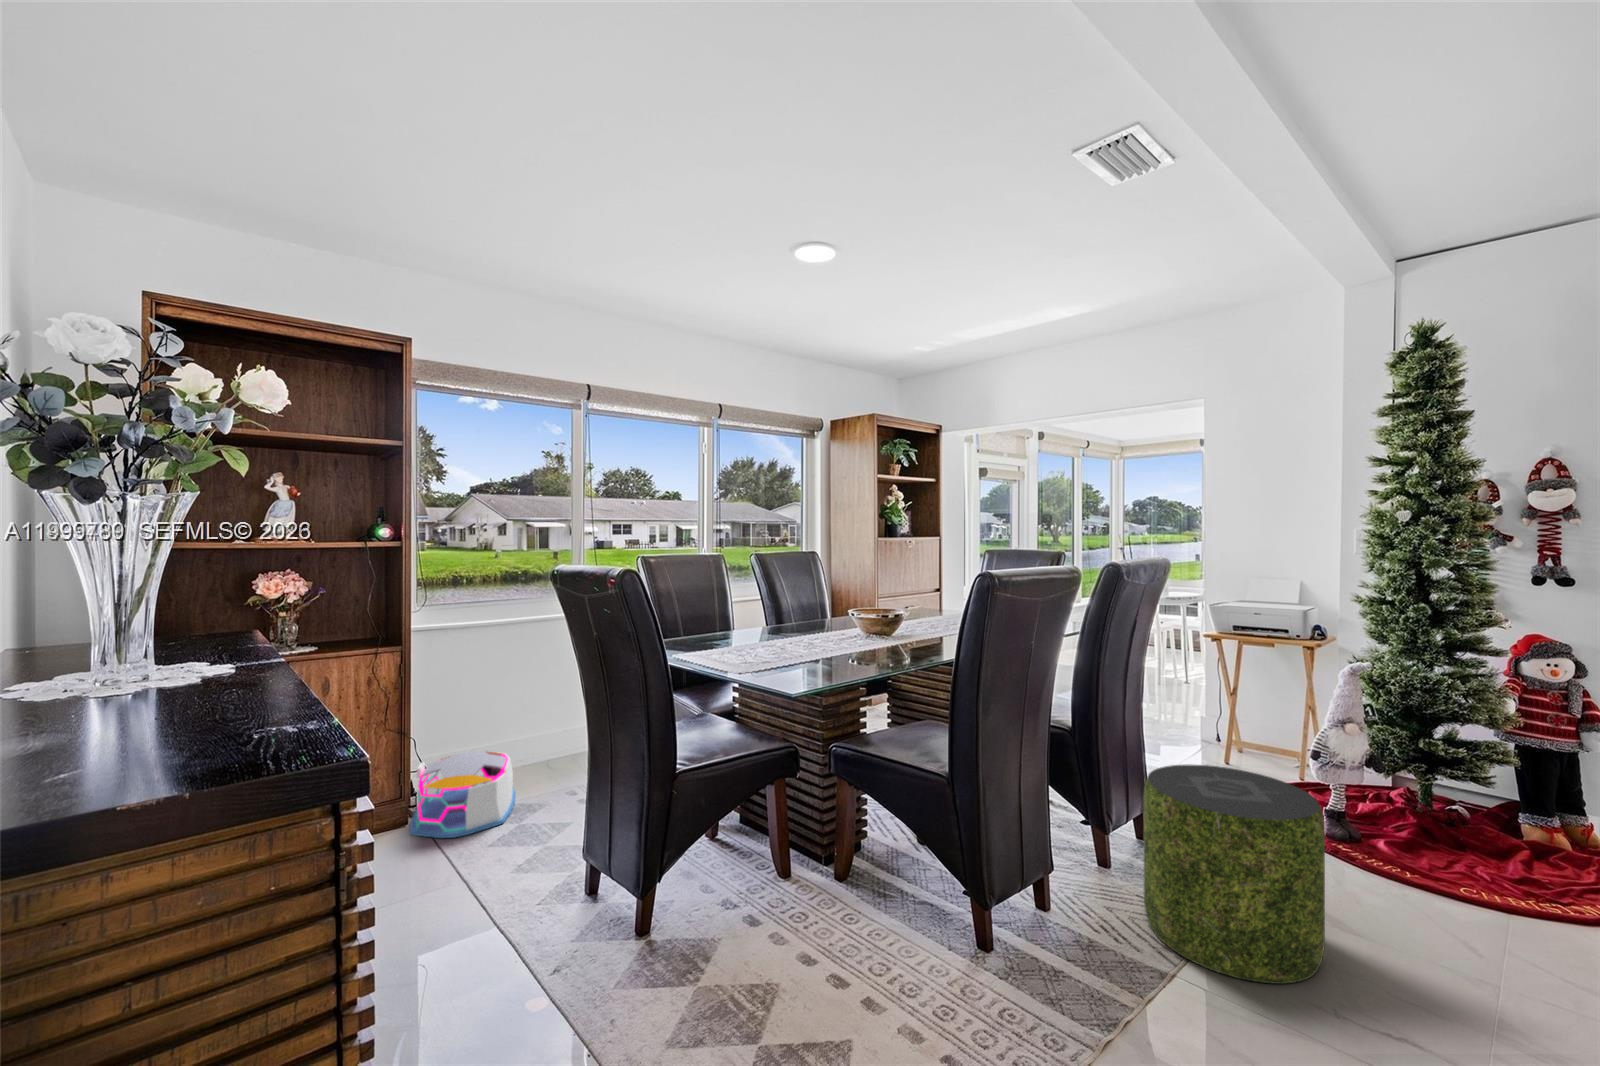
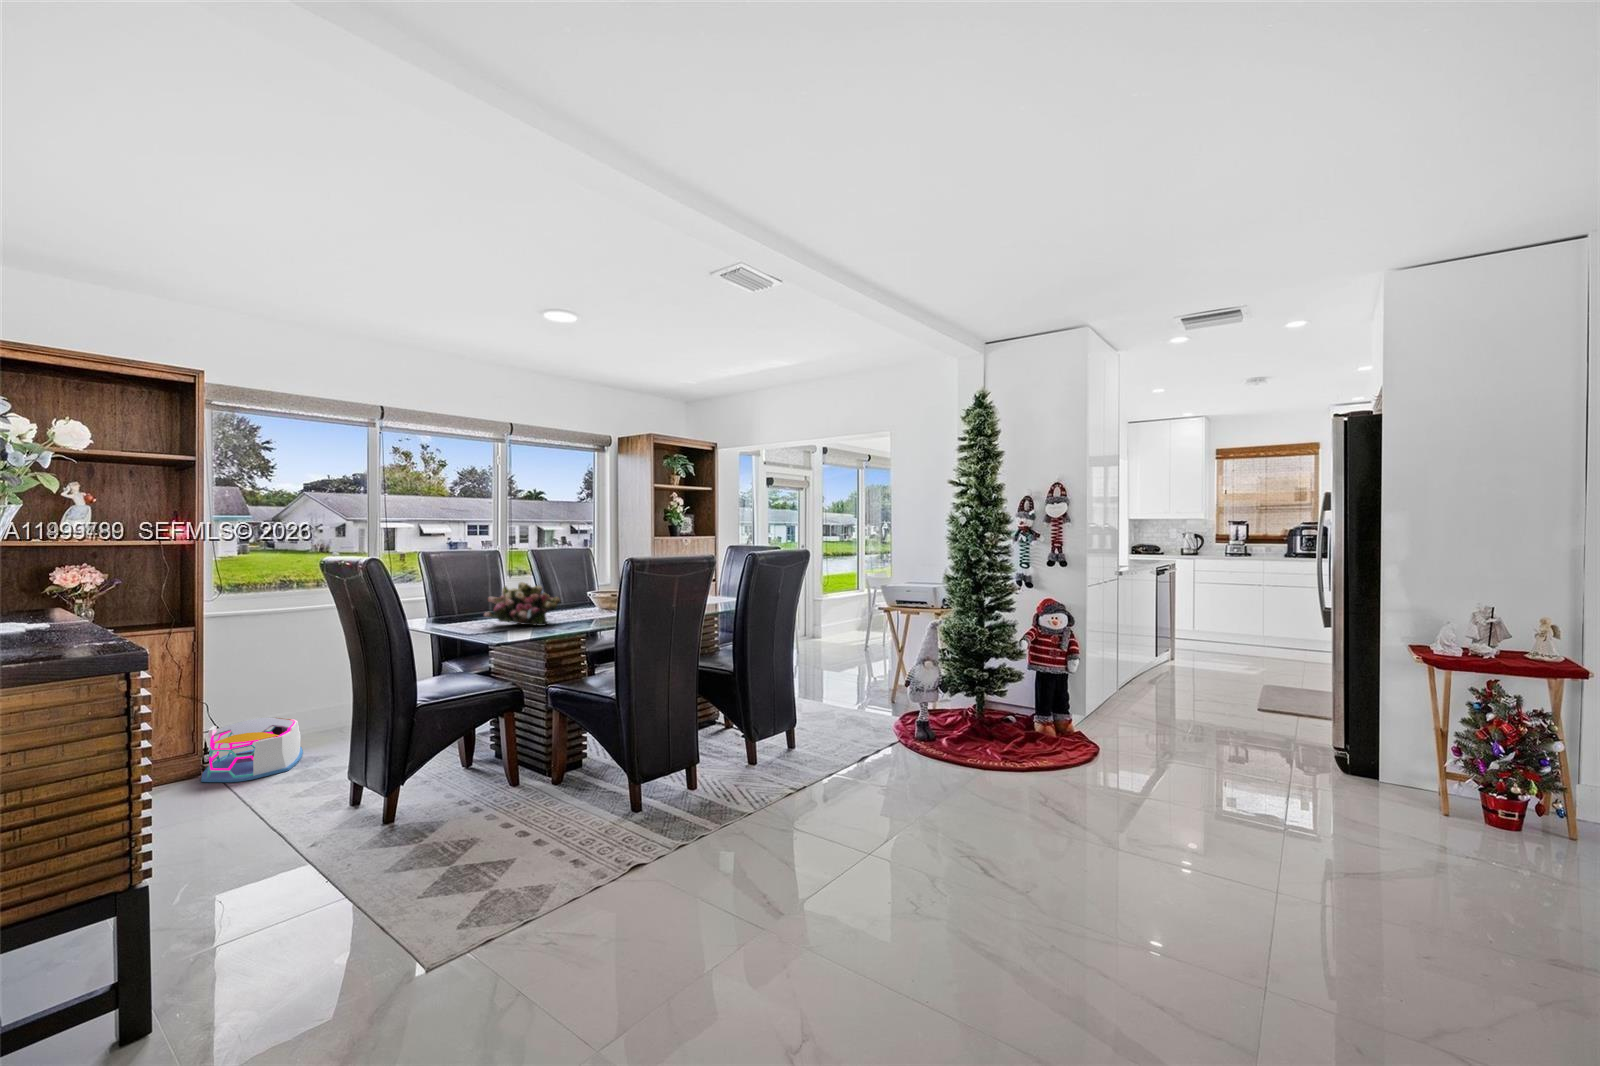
flower arrangement: none [736,597,828,657] -> present [484,582,561,626]
pouf: present [1144,765,1325,984] -> none [754,688,853,813]

